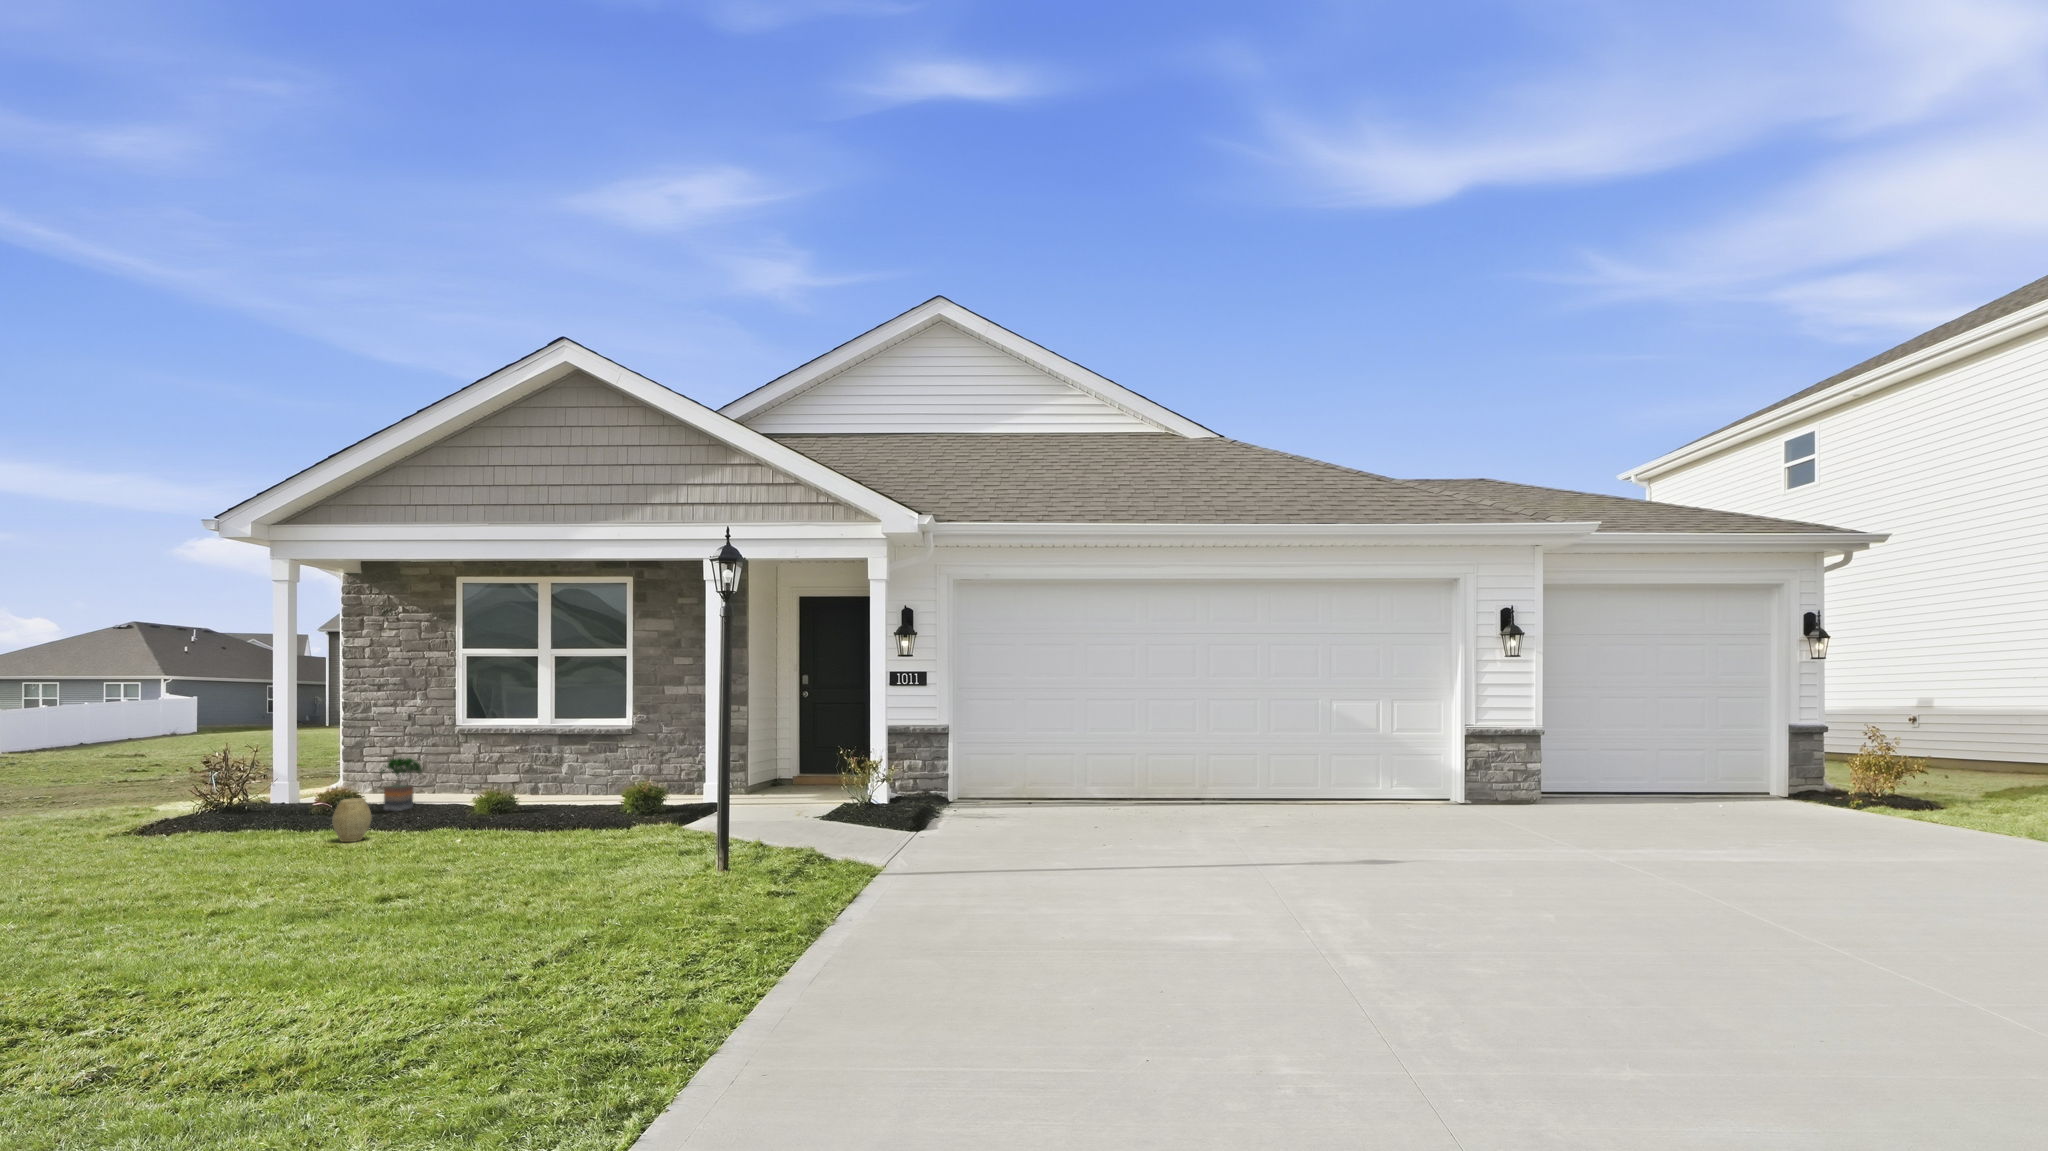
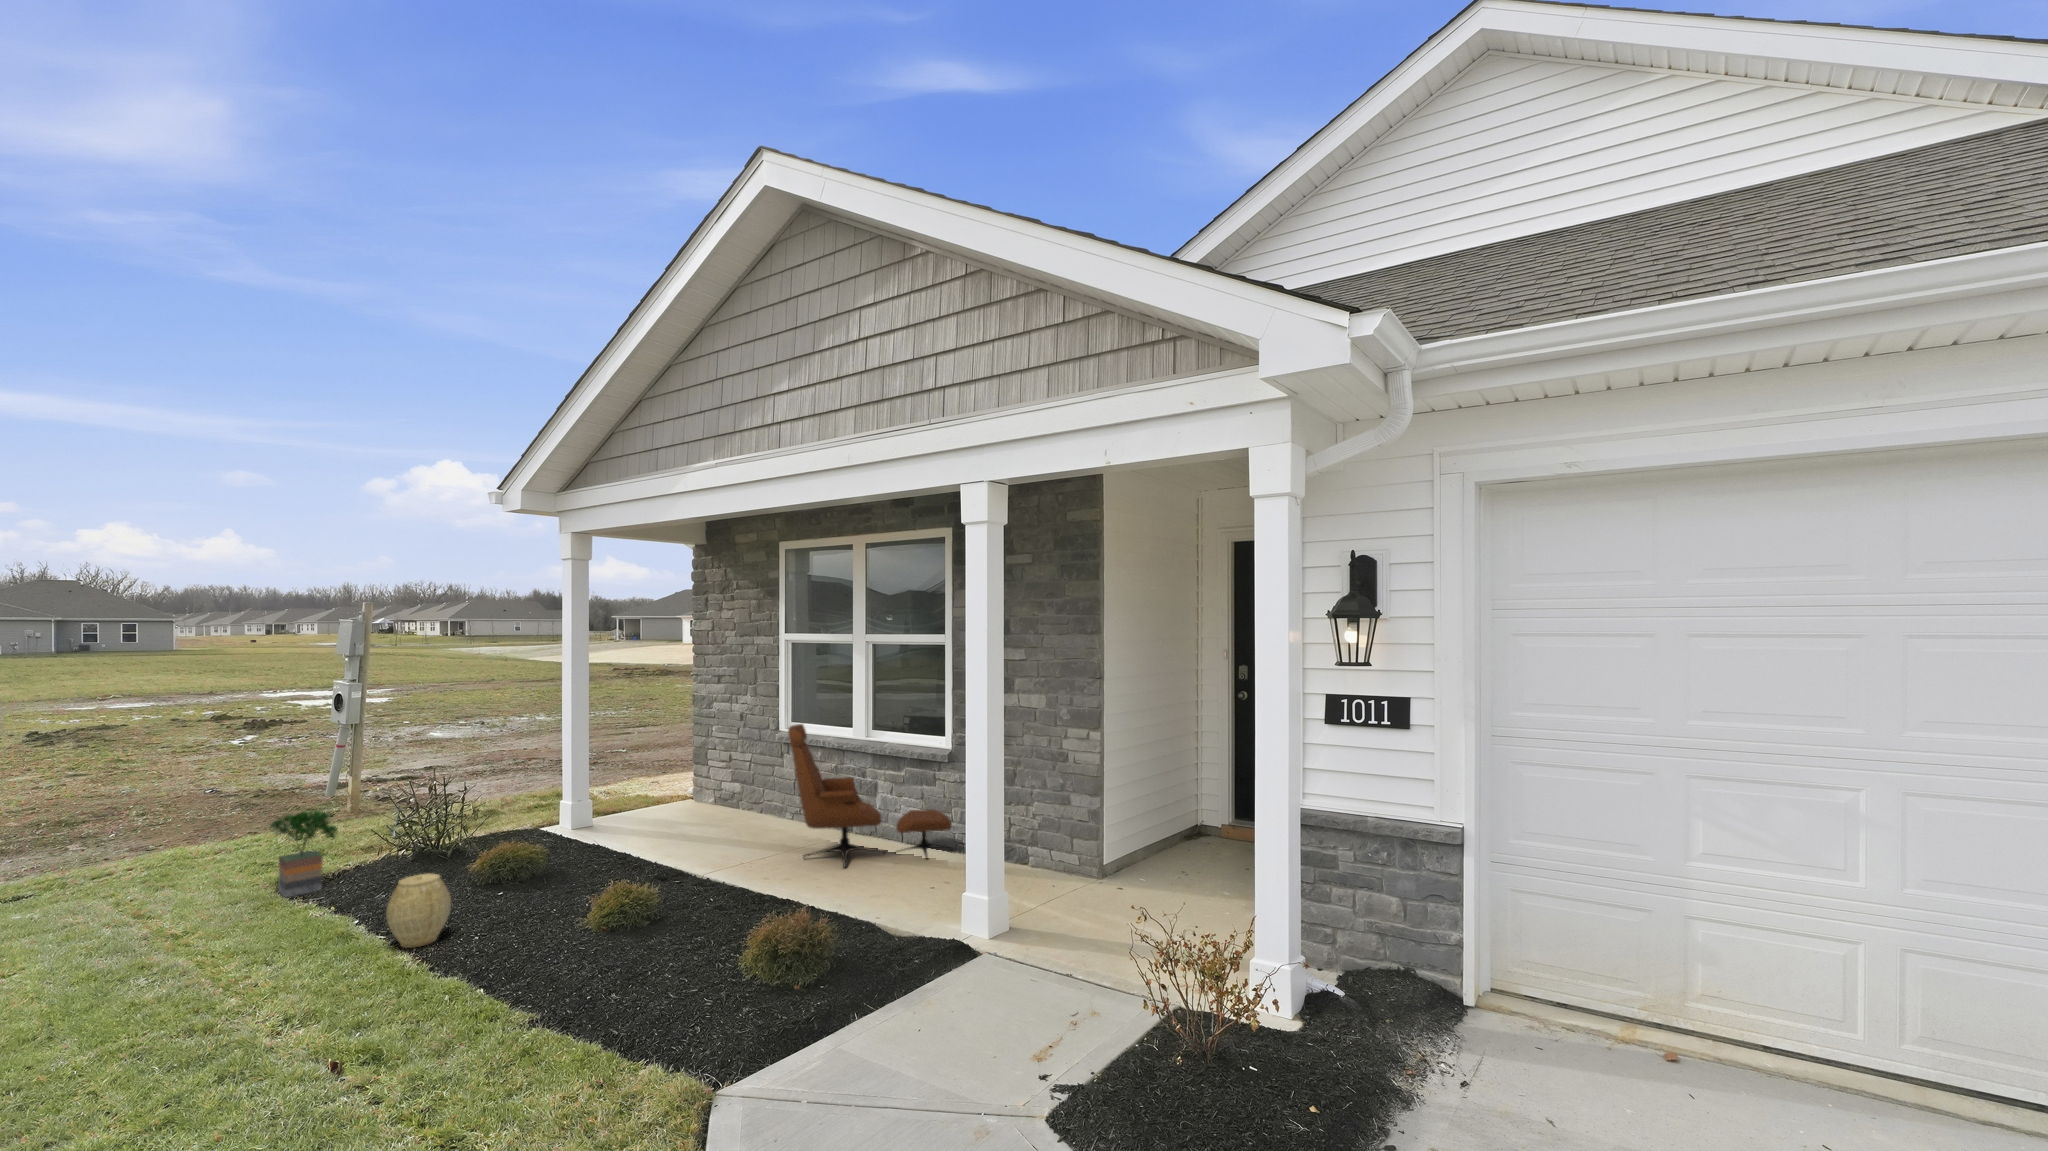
lounge chair: none [523,710,635,803] -> present [788,724,952,868]
potted tree: present [380,758,423,811] -> present [270,811,338,897]

